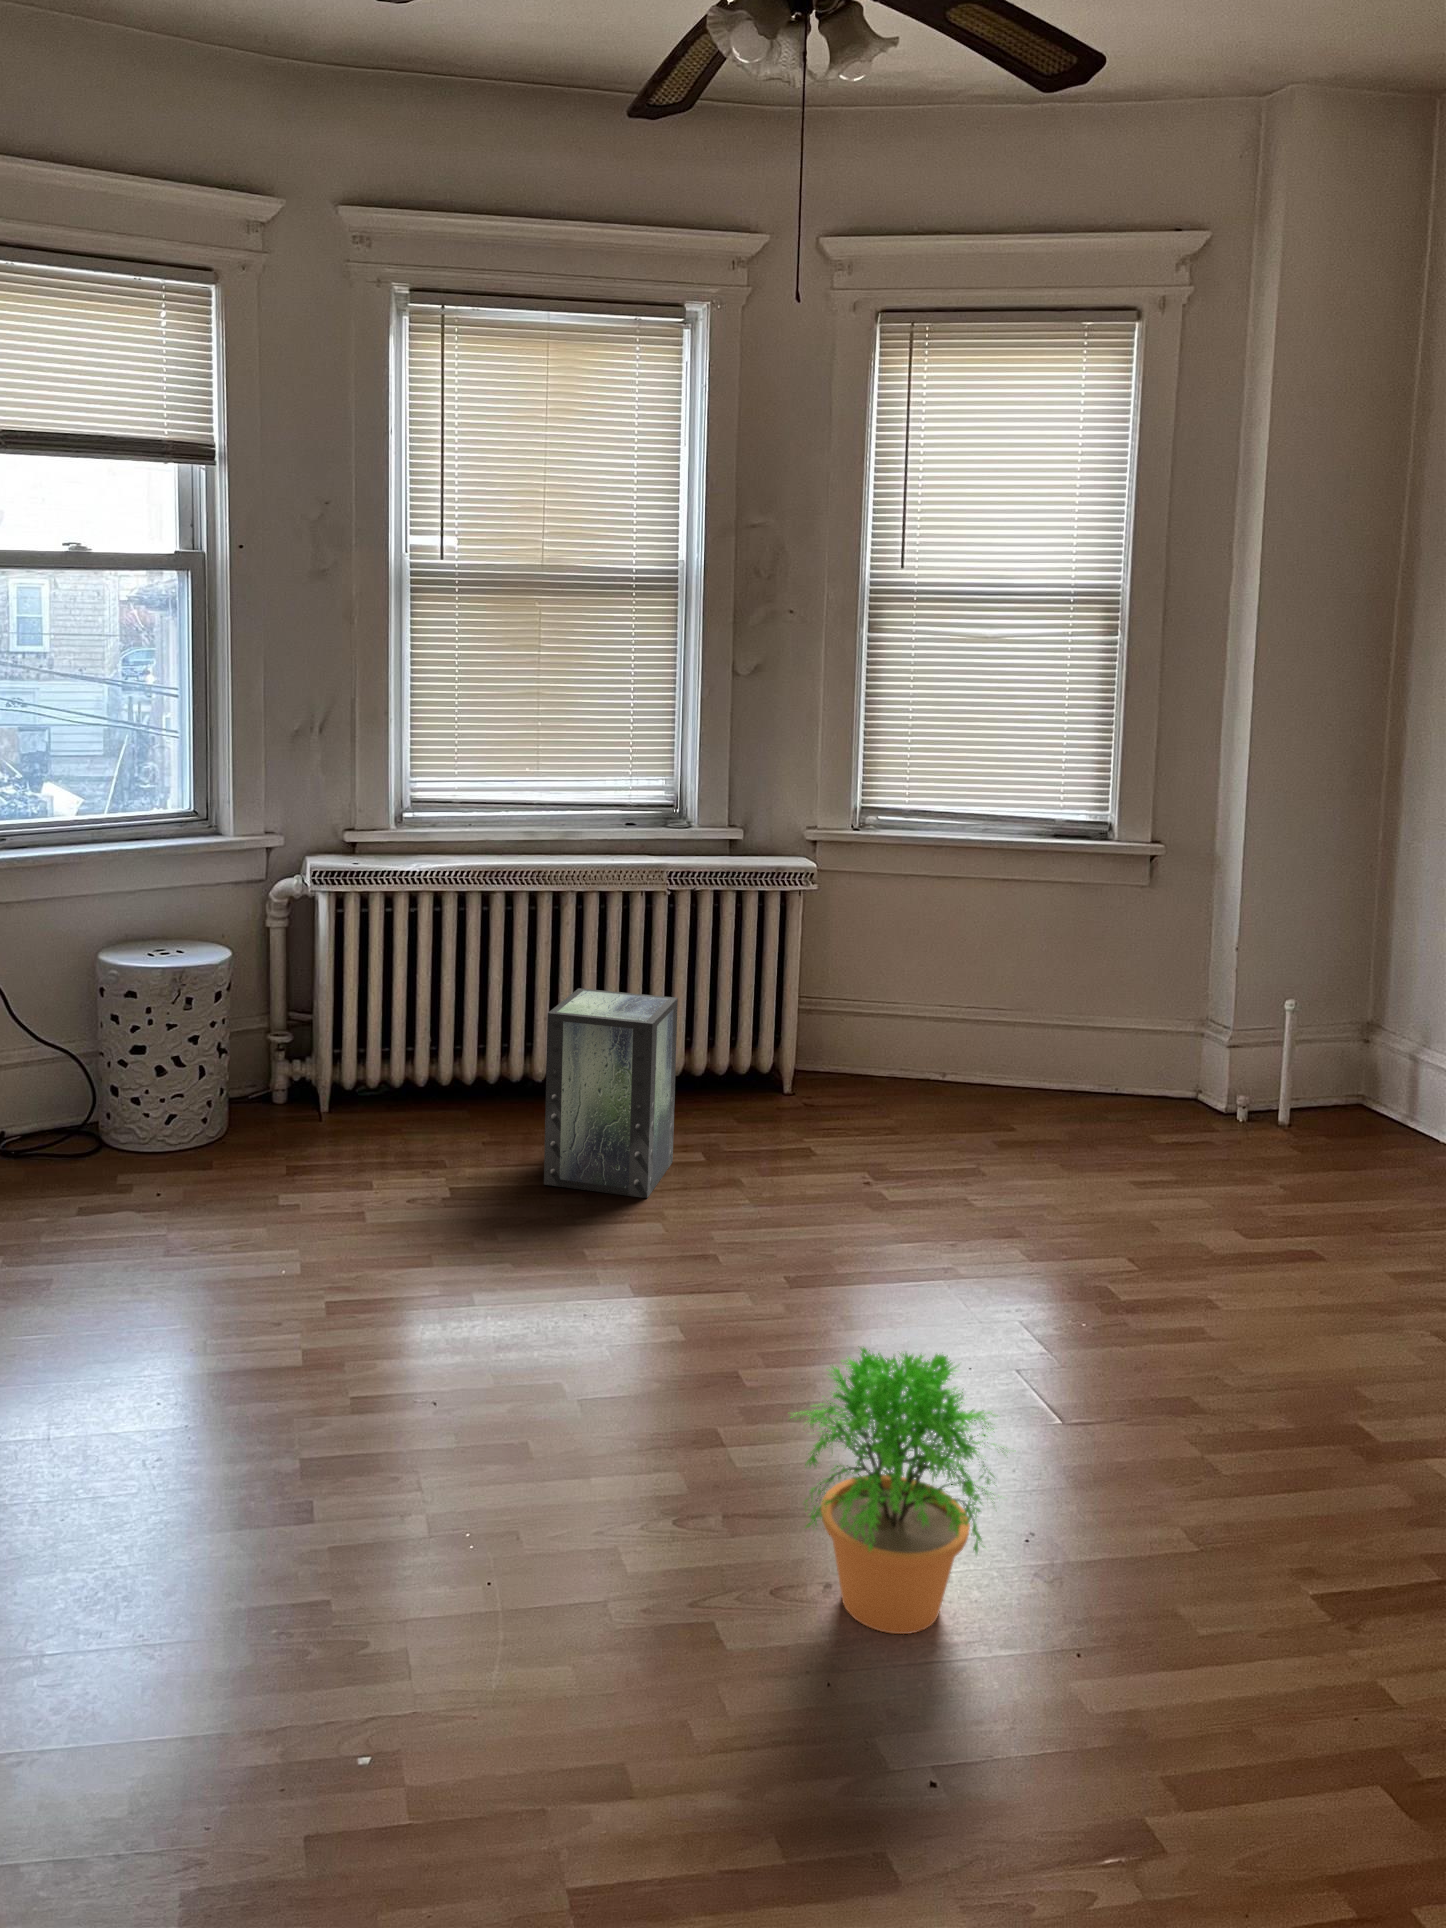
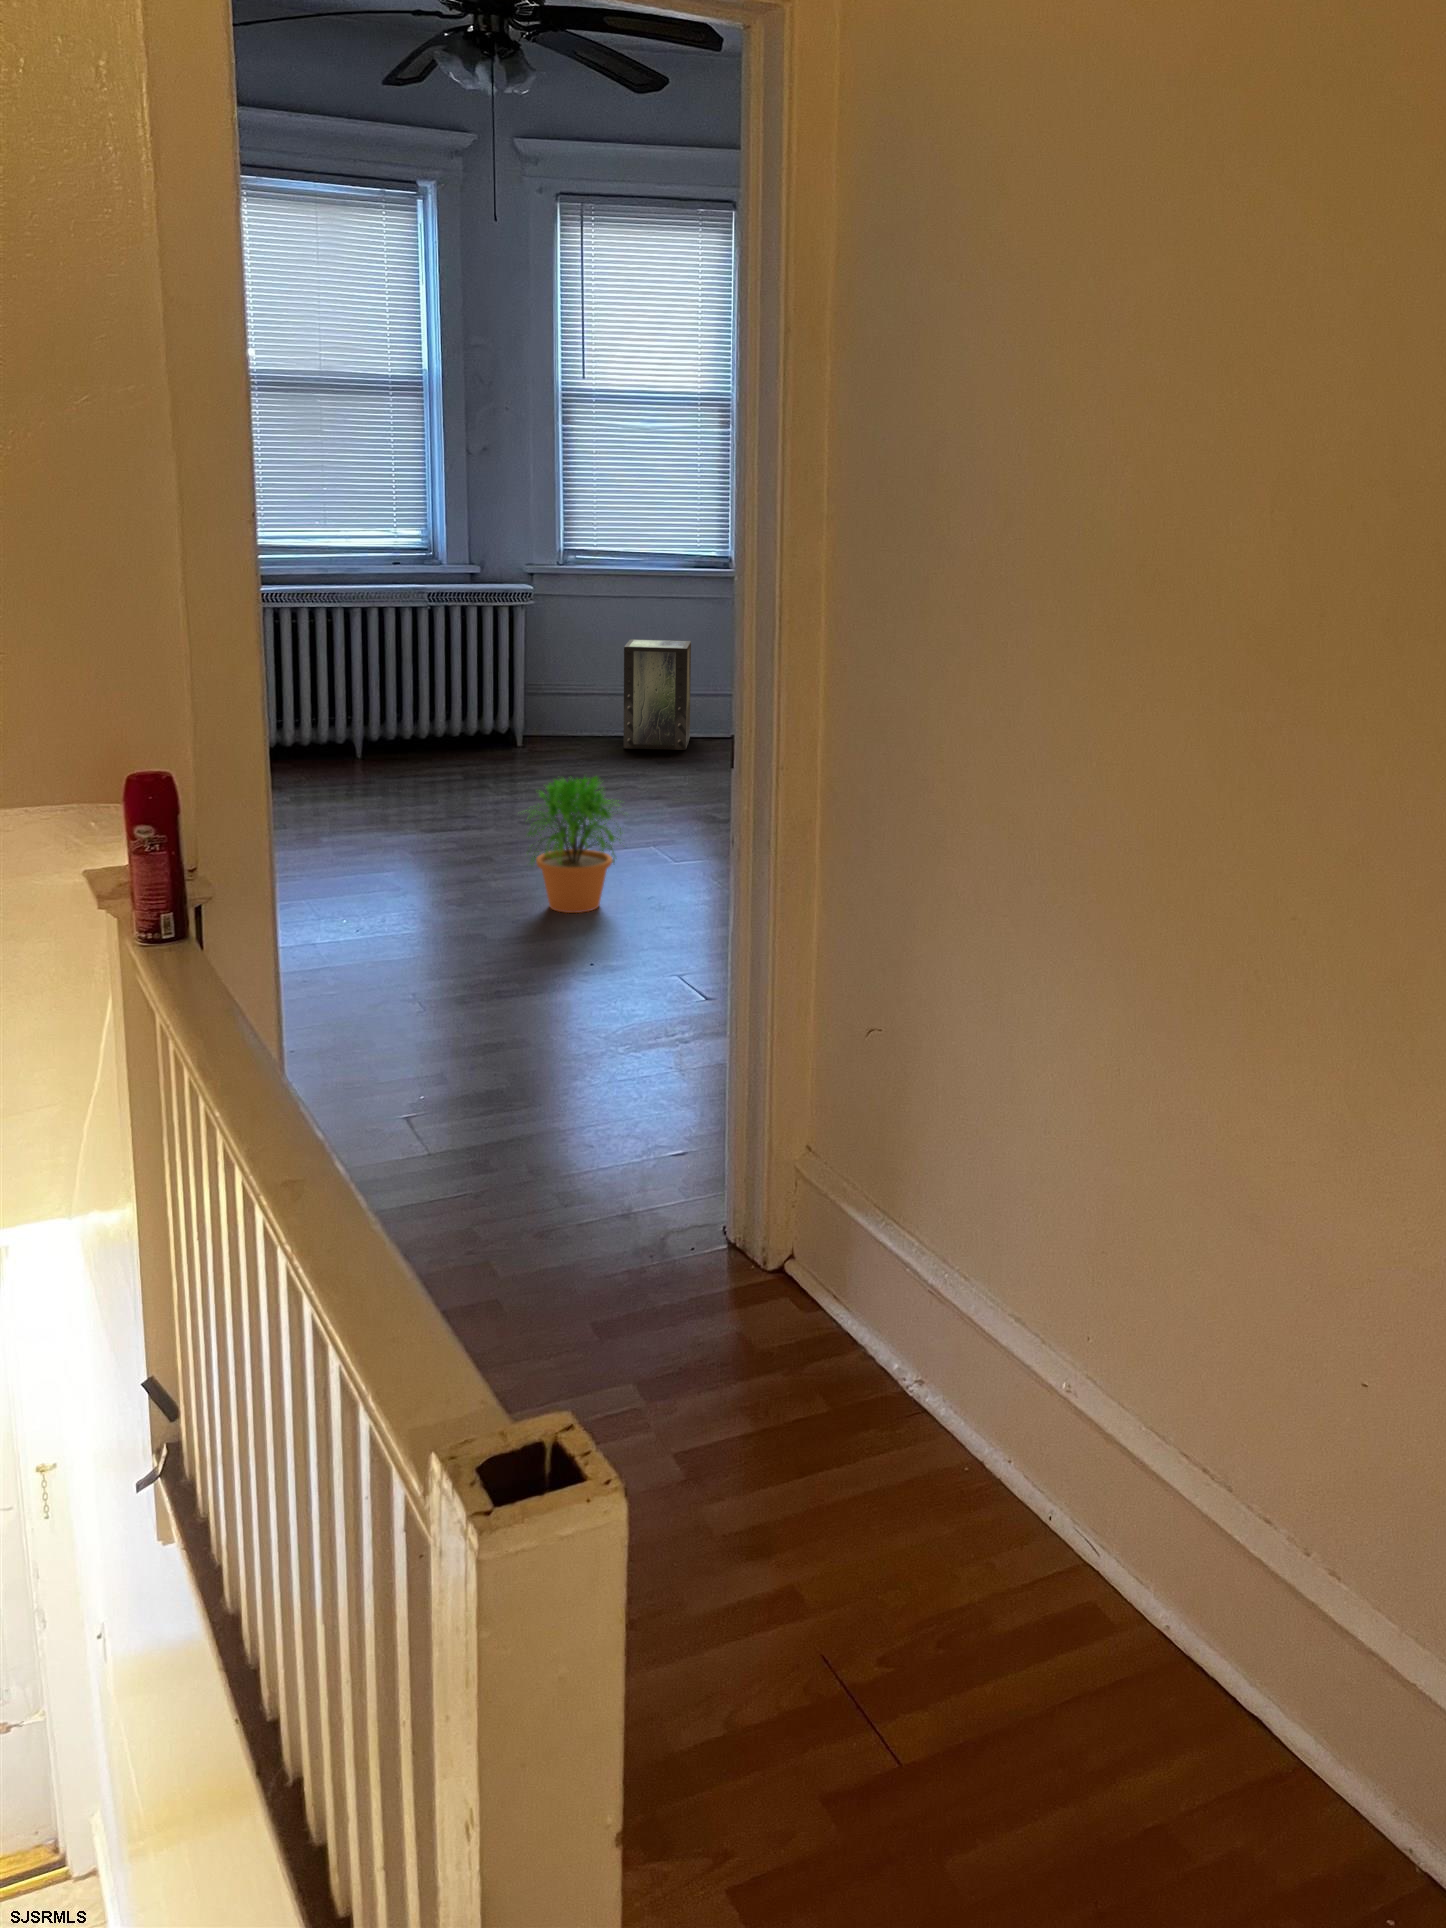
storage box: present [544,988,678,1198] -> present [624,639,691,750]

